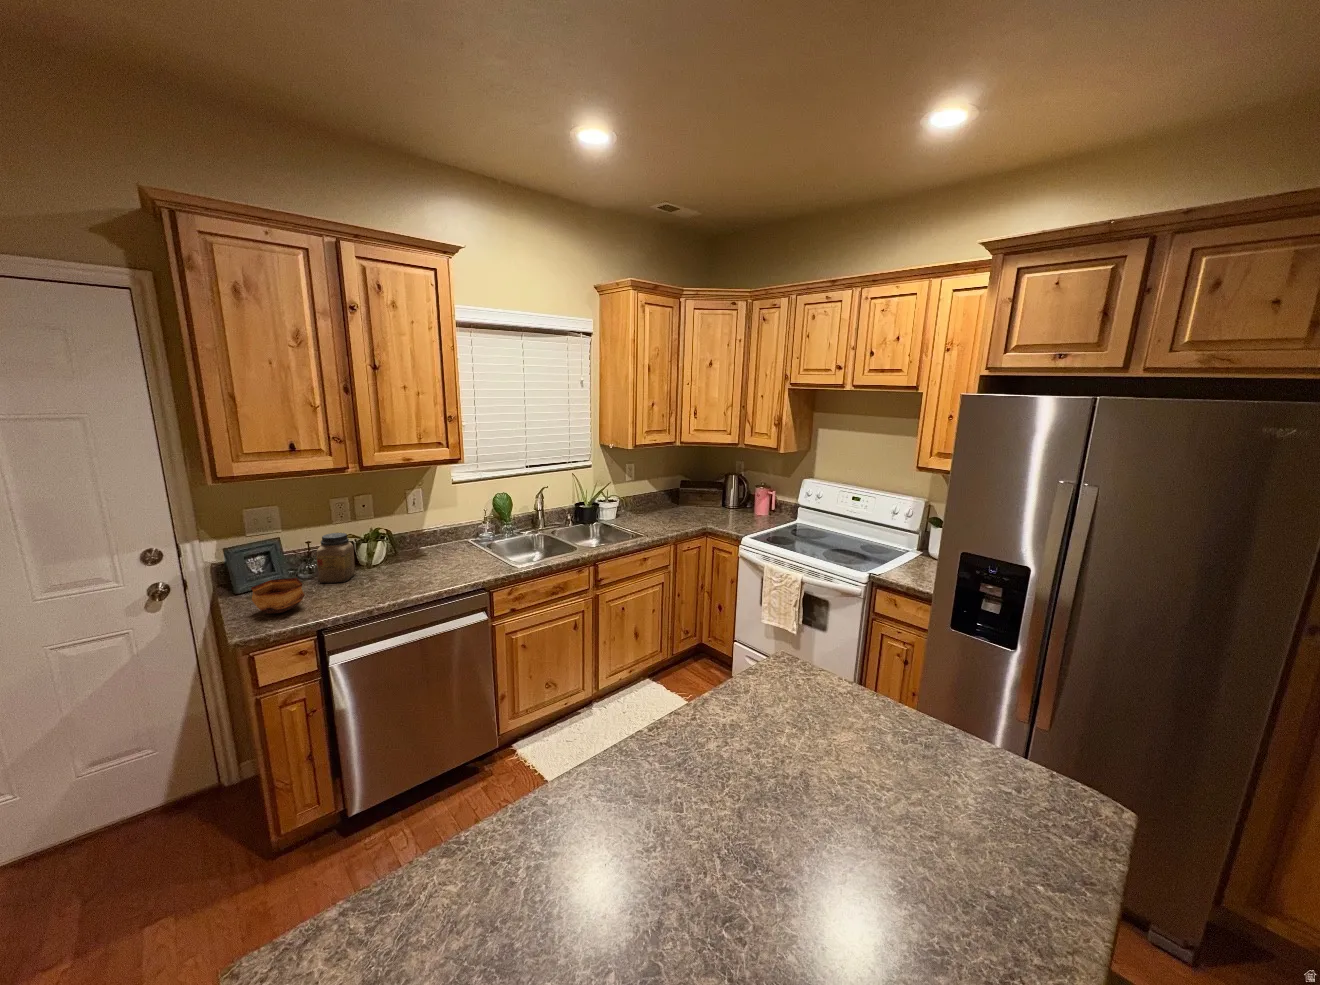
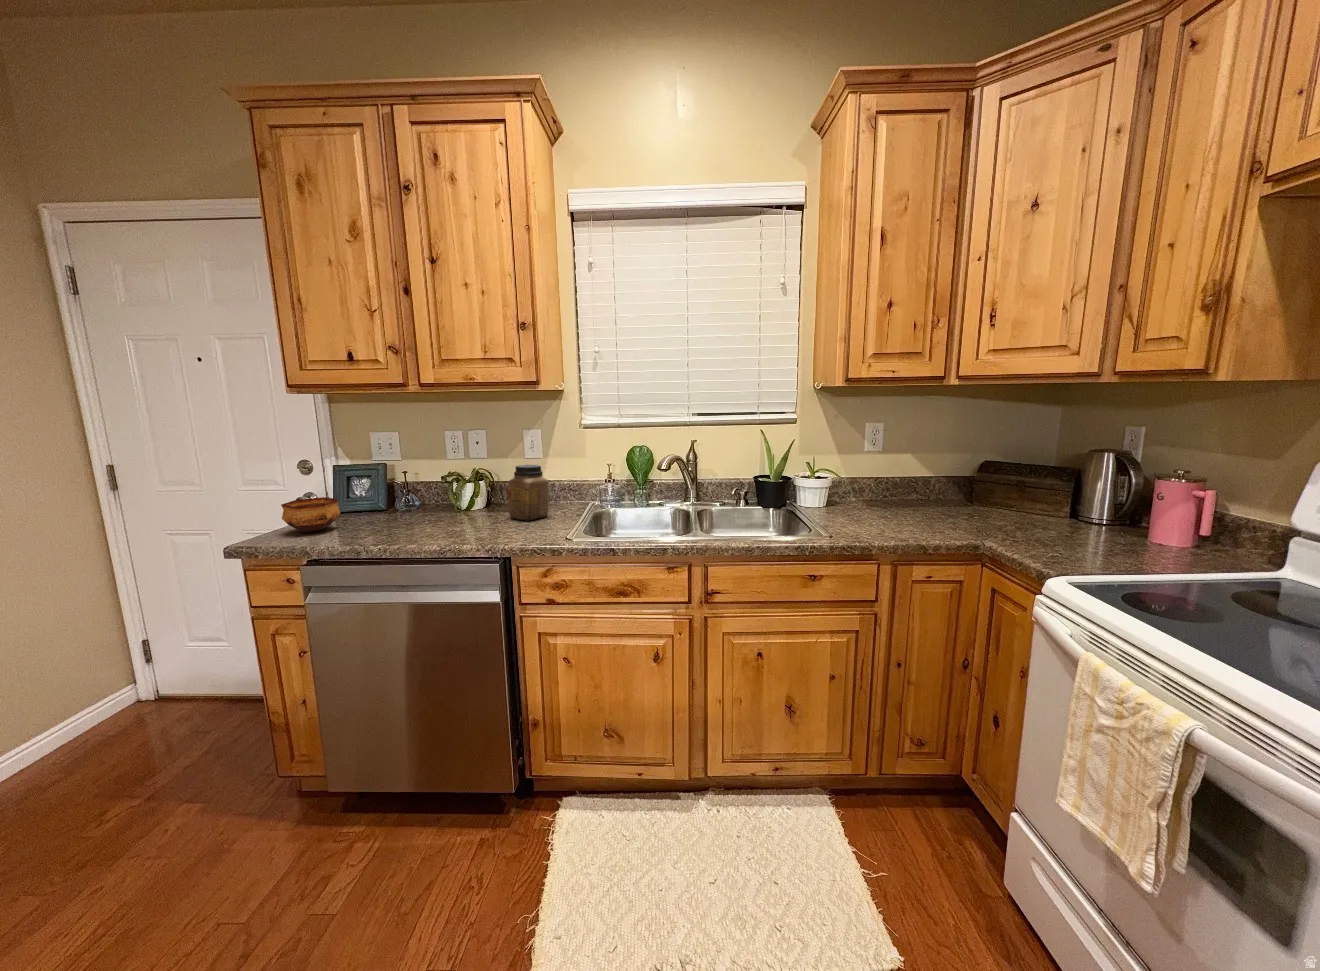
jar: present [317,533,354,583] -> present [508,465,549,521]

